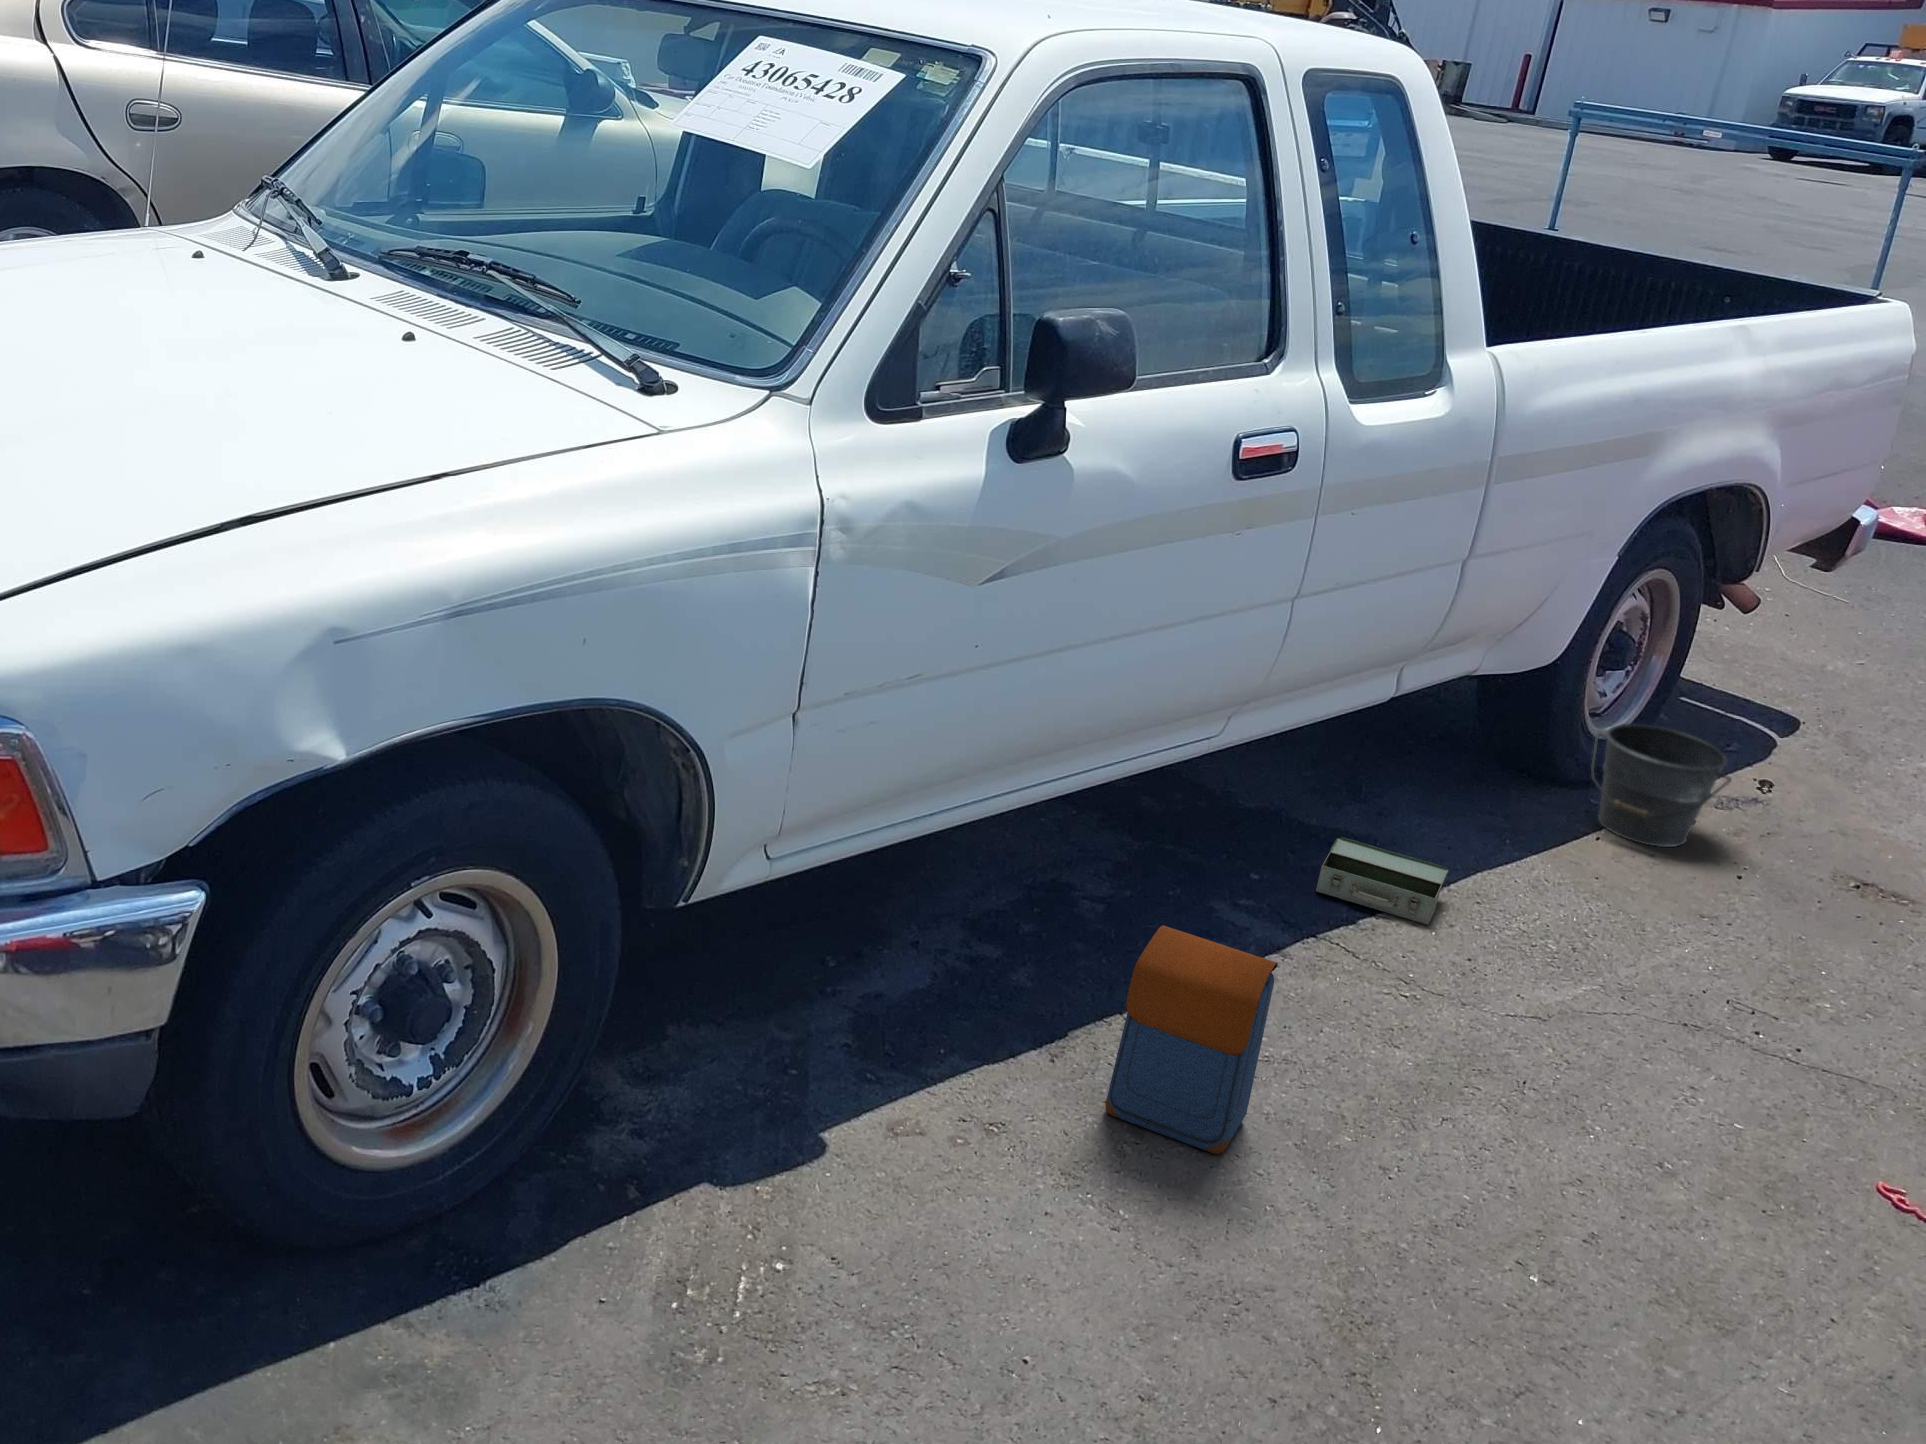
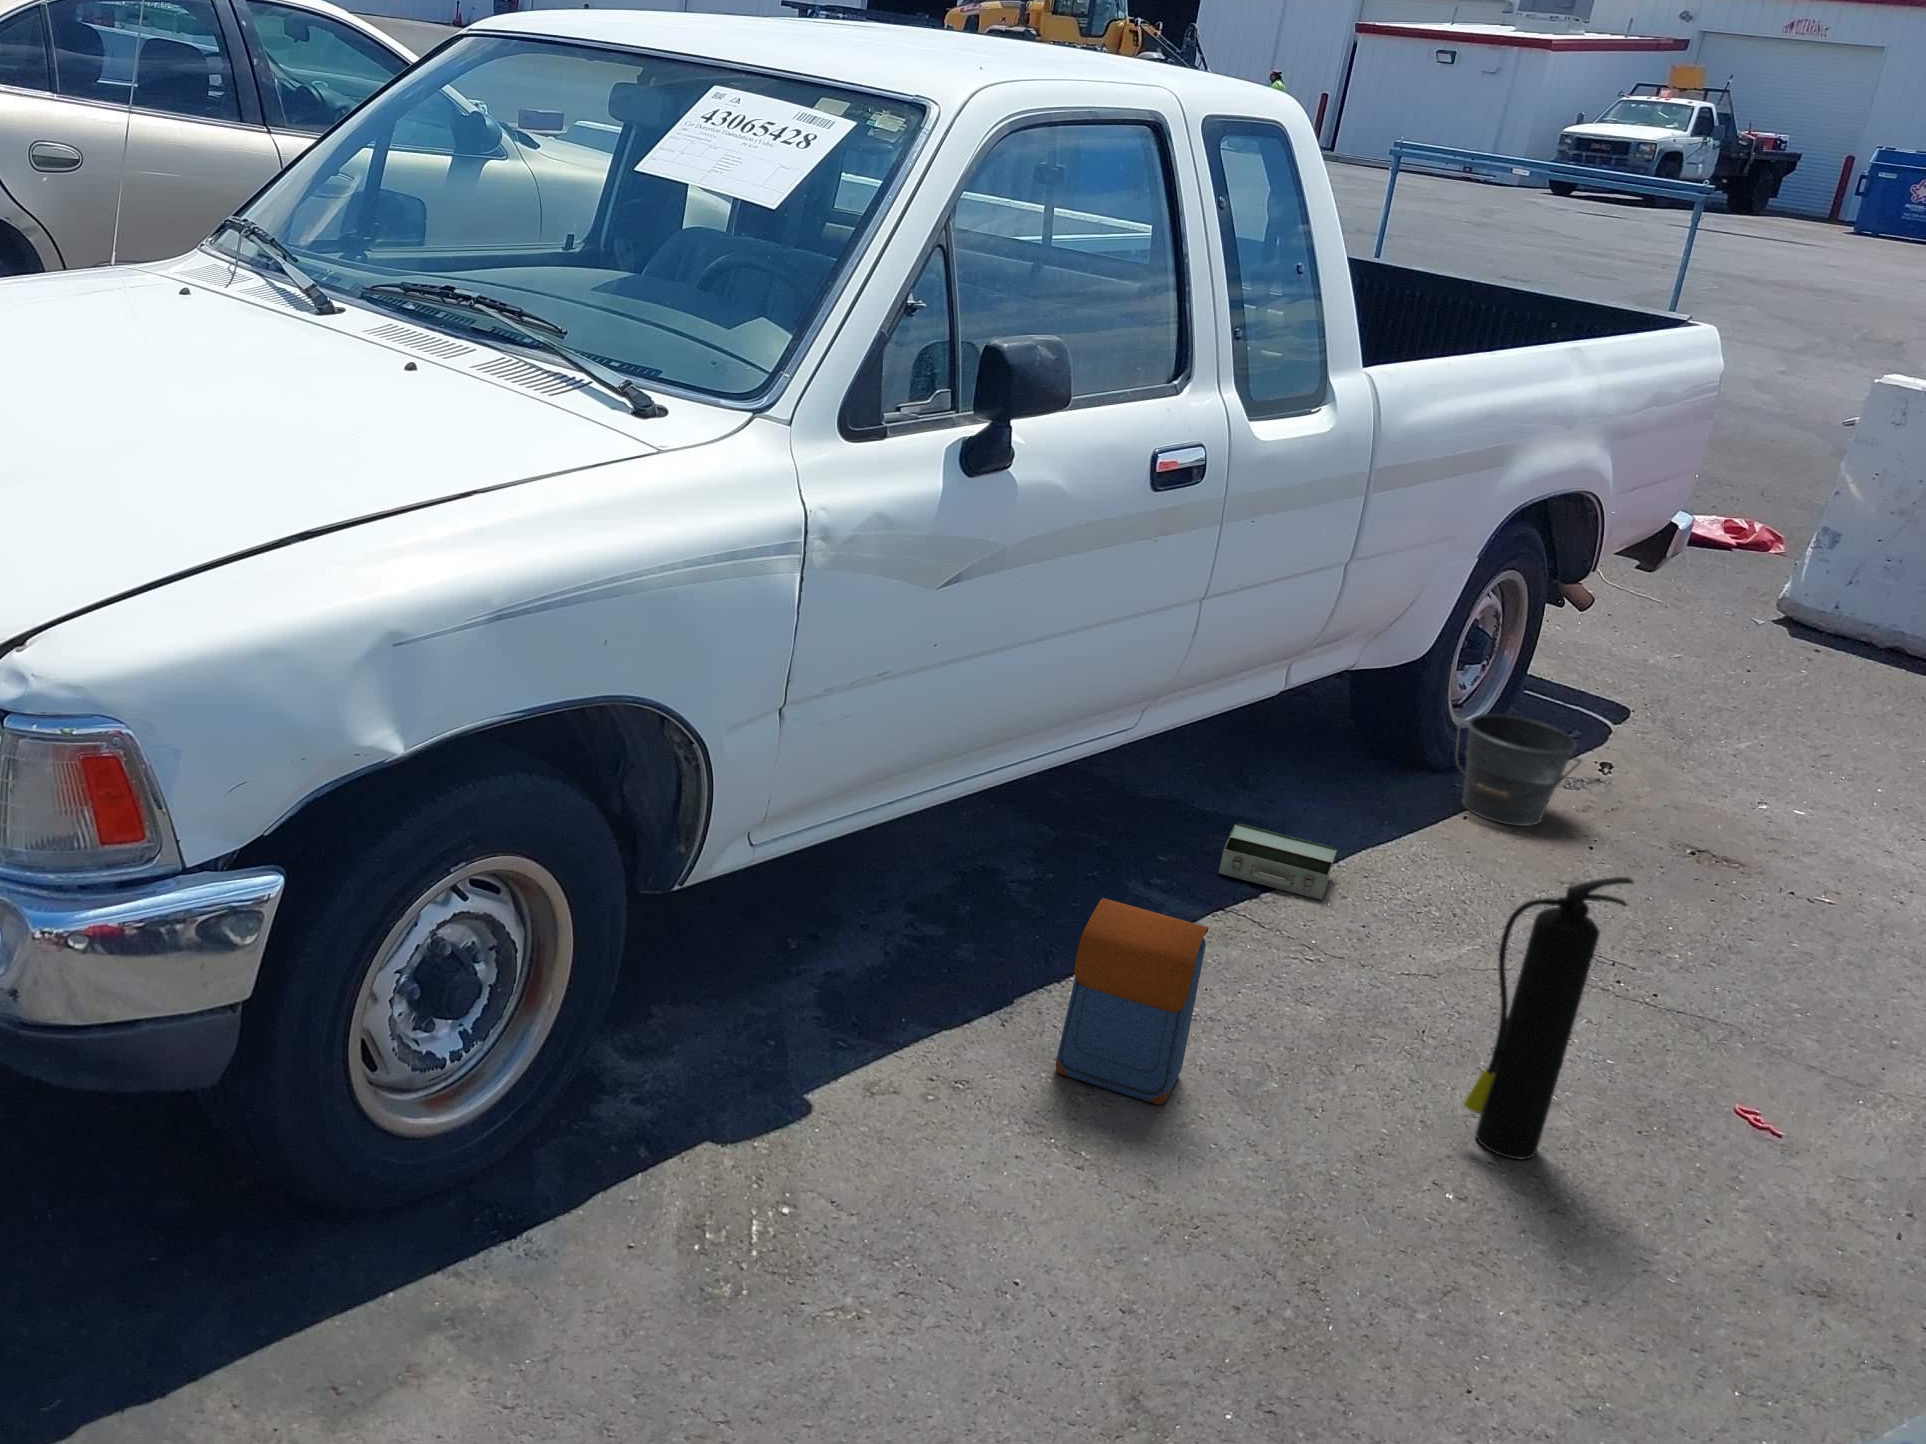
fire extinguisher: none [1560,926,1761,1234] -> present [1463,877,1634,1159]

